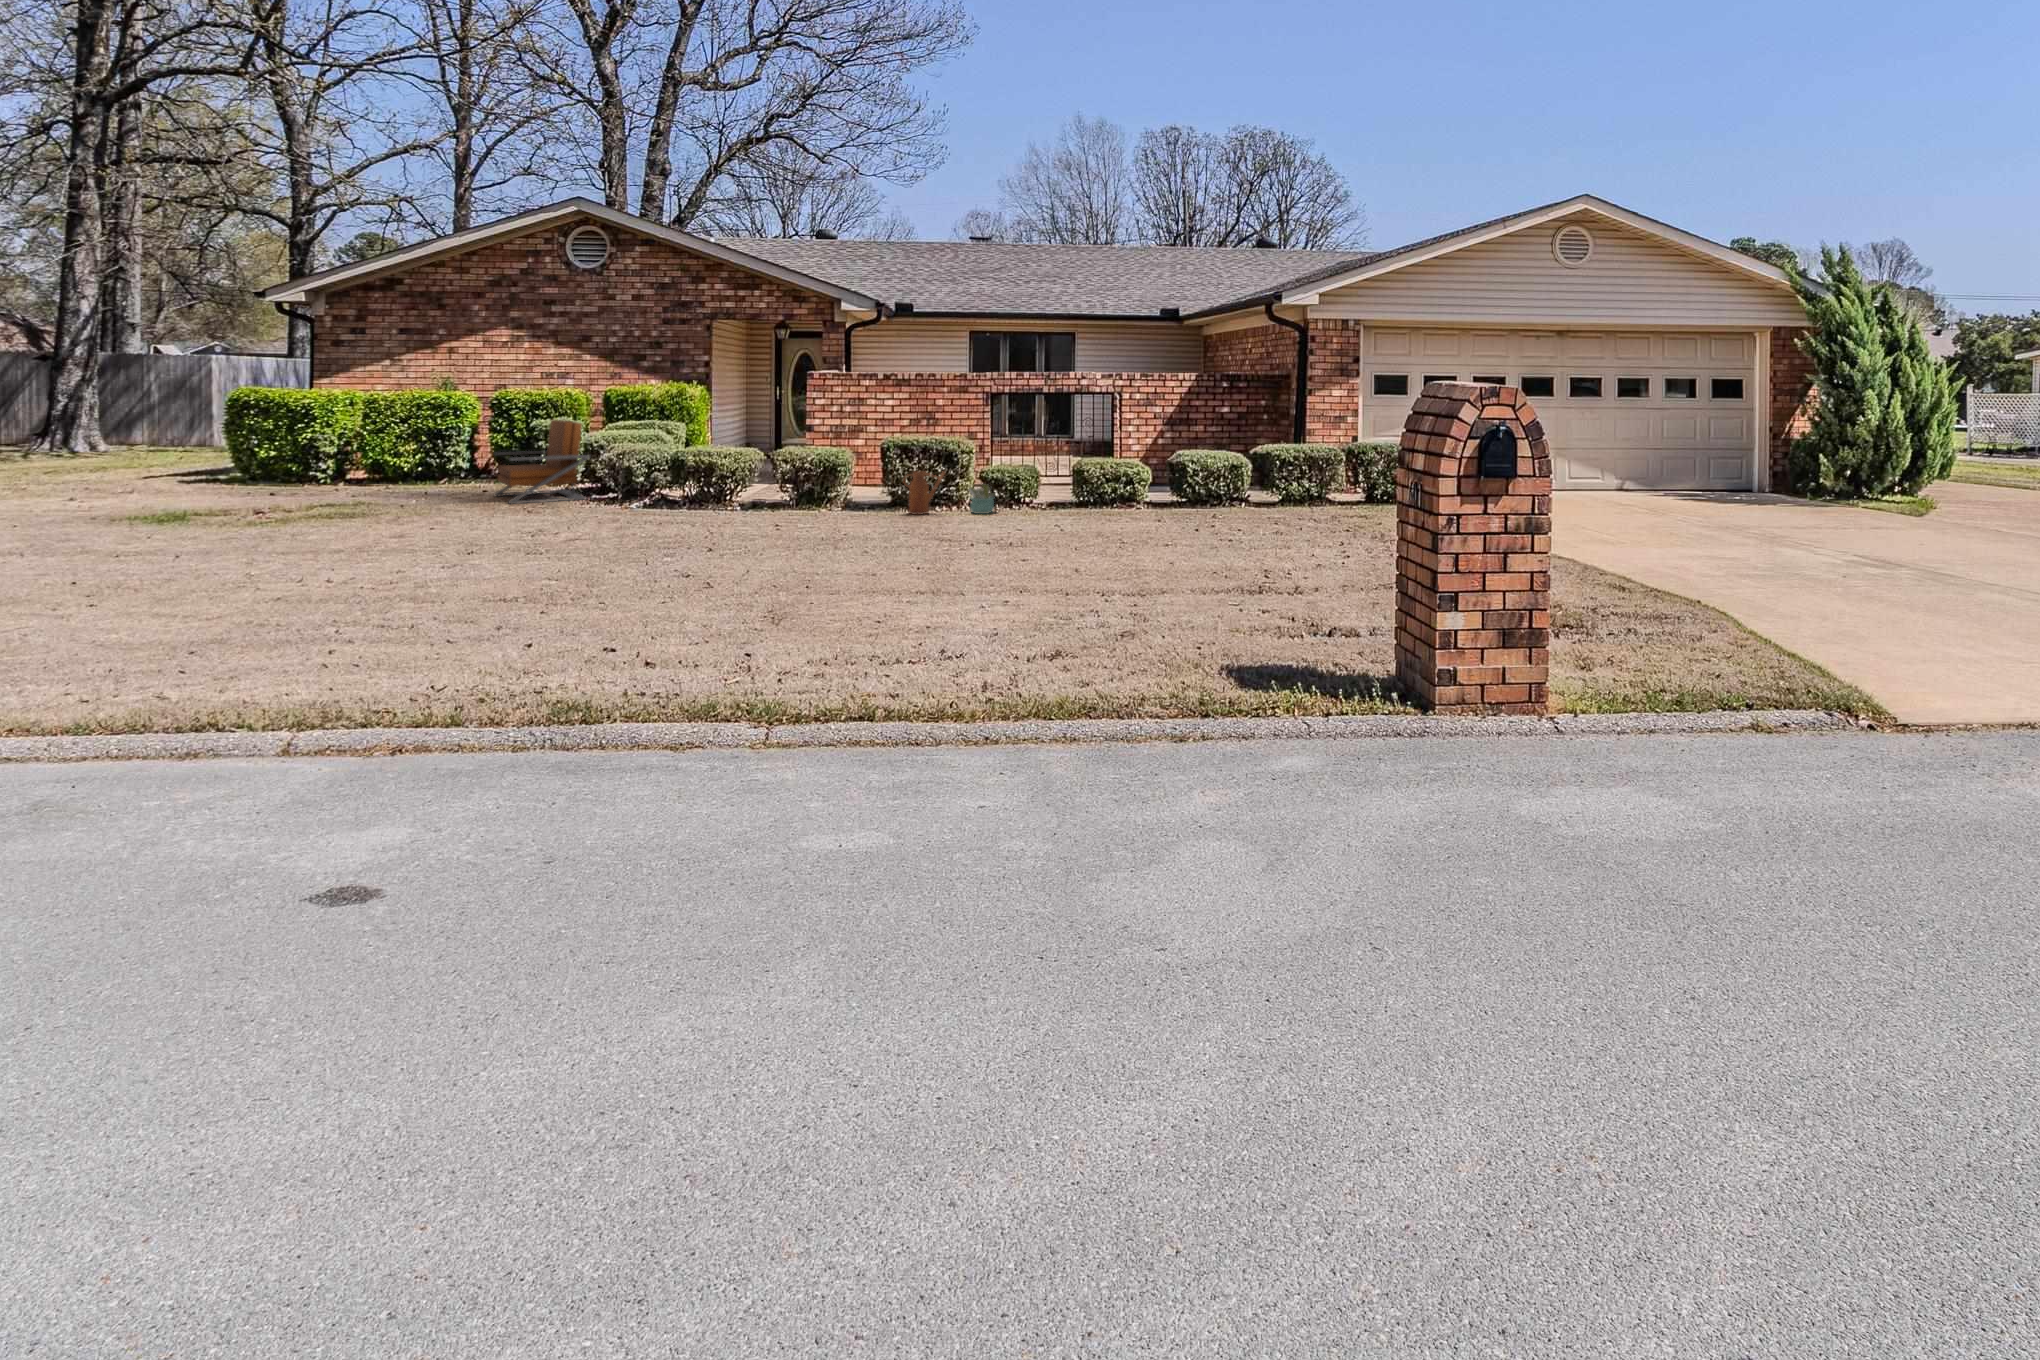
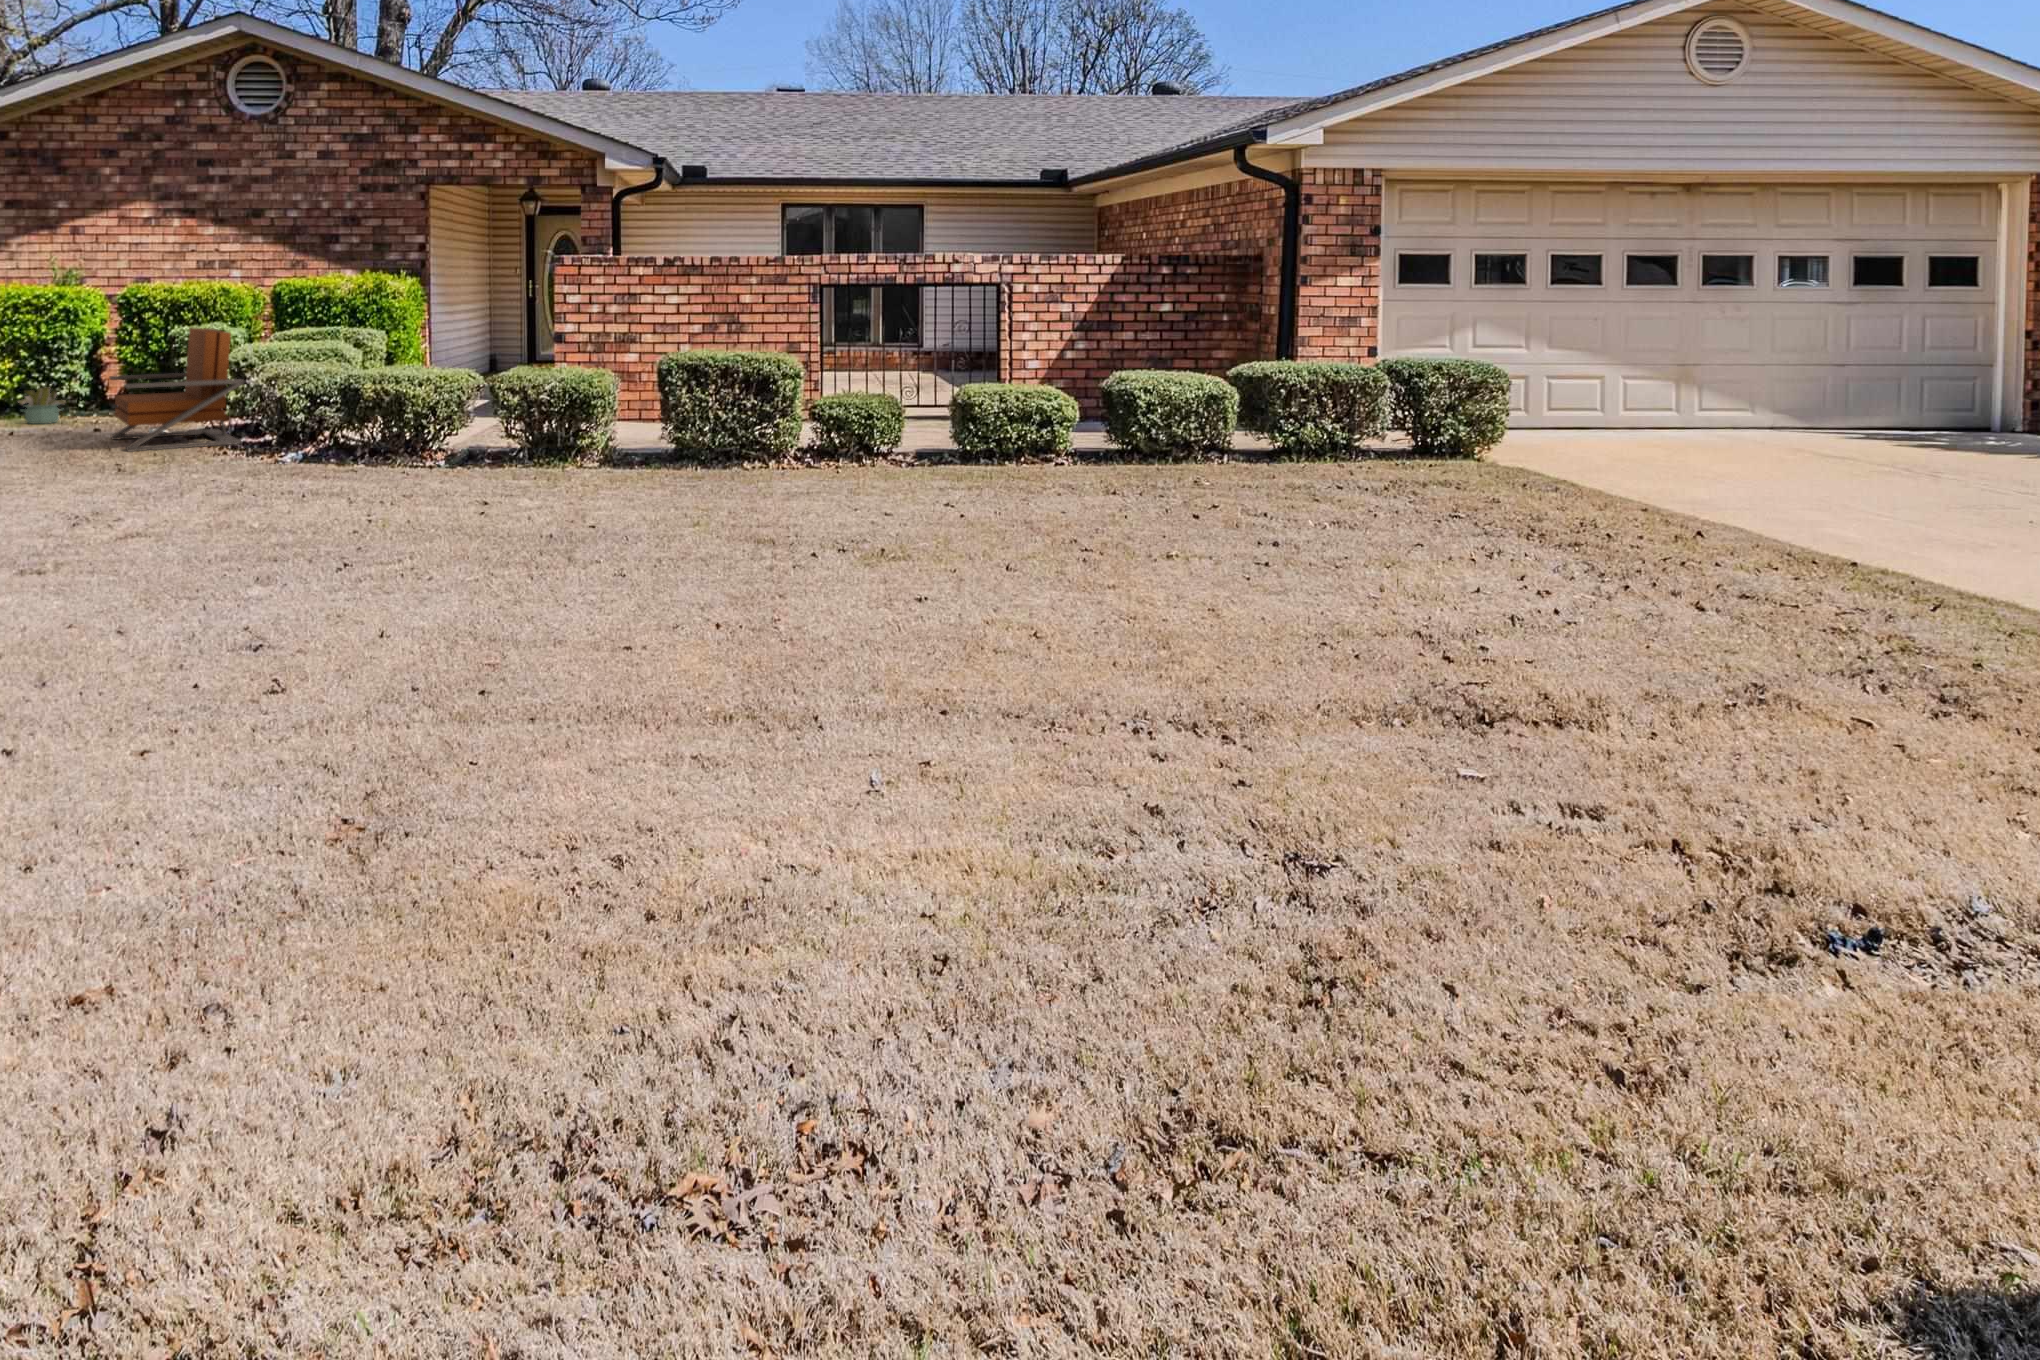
watering can: present [904,471,945,515] -> none [691,402,754,468]
decorative plant: present [969,484,994,514] -> present [19,387,66,424]

